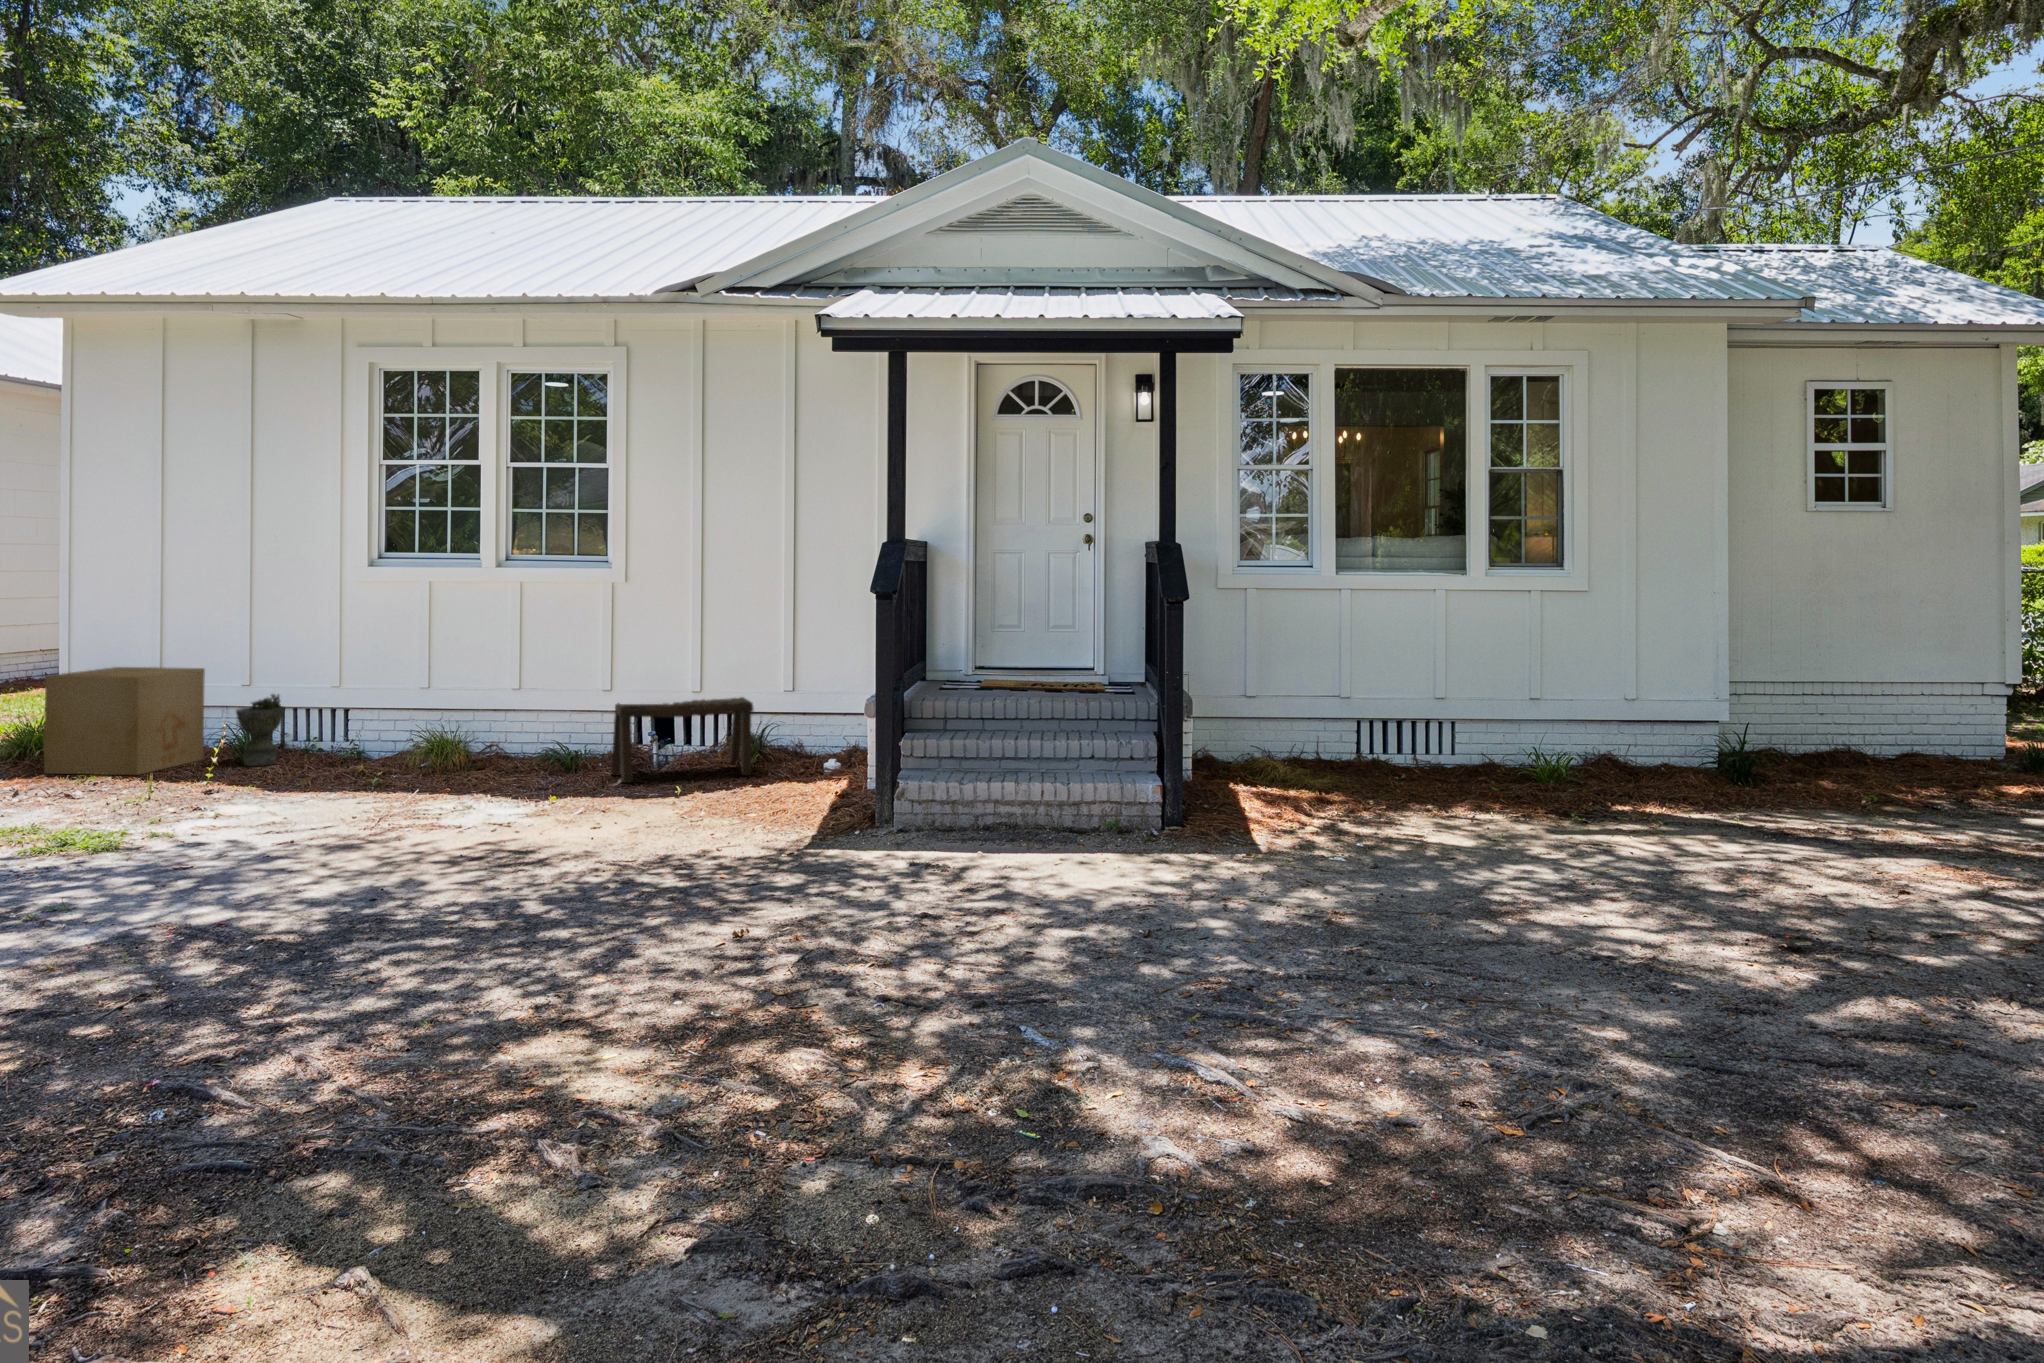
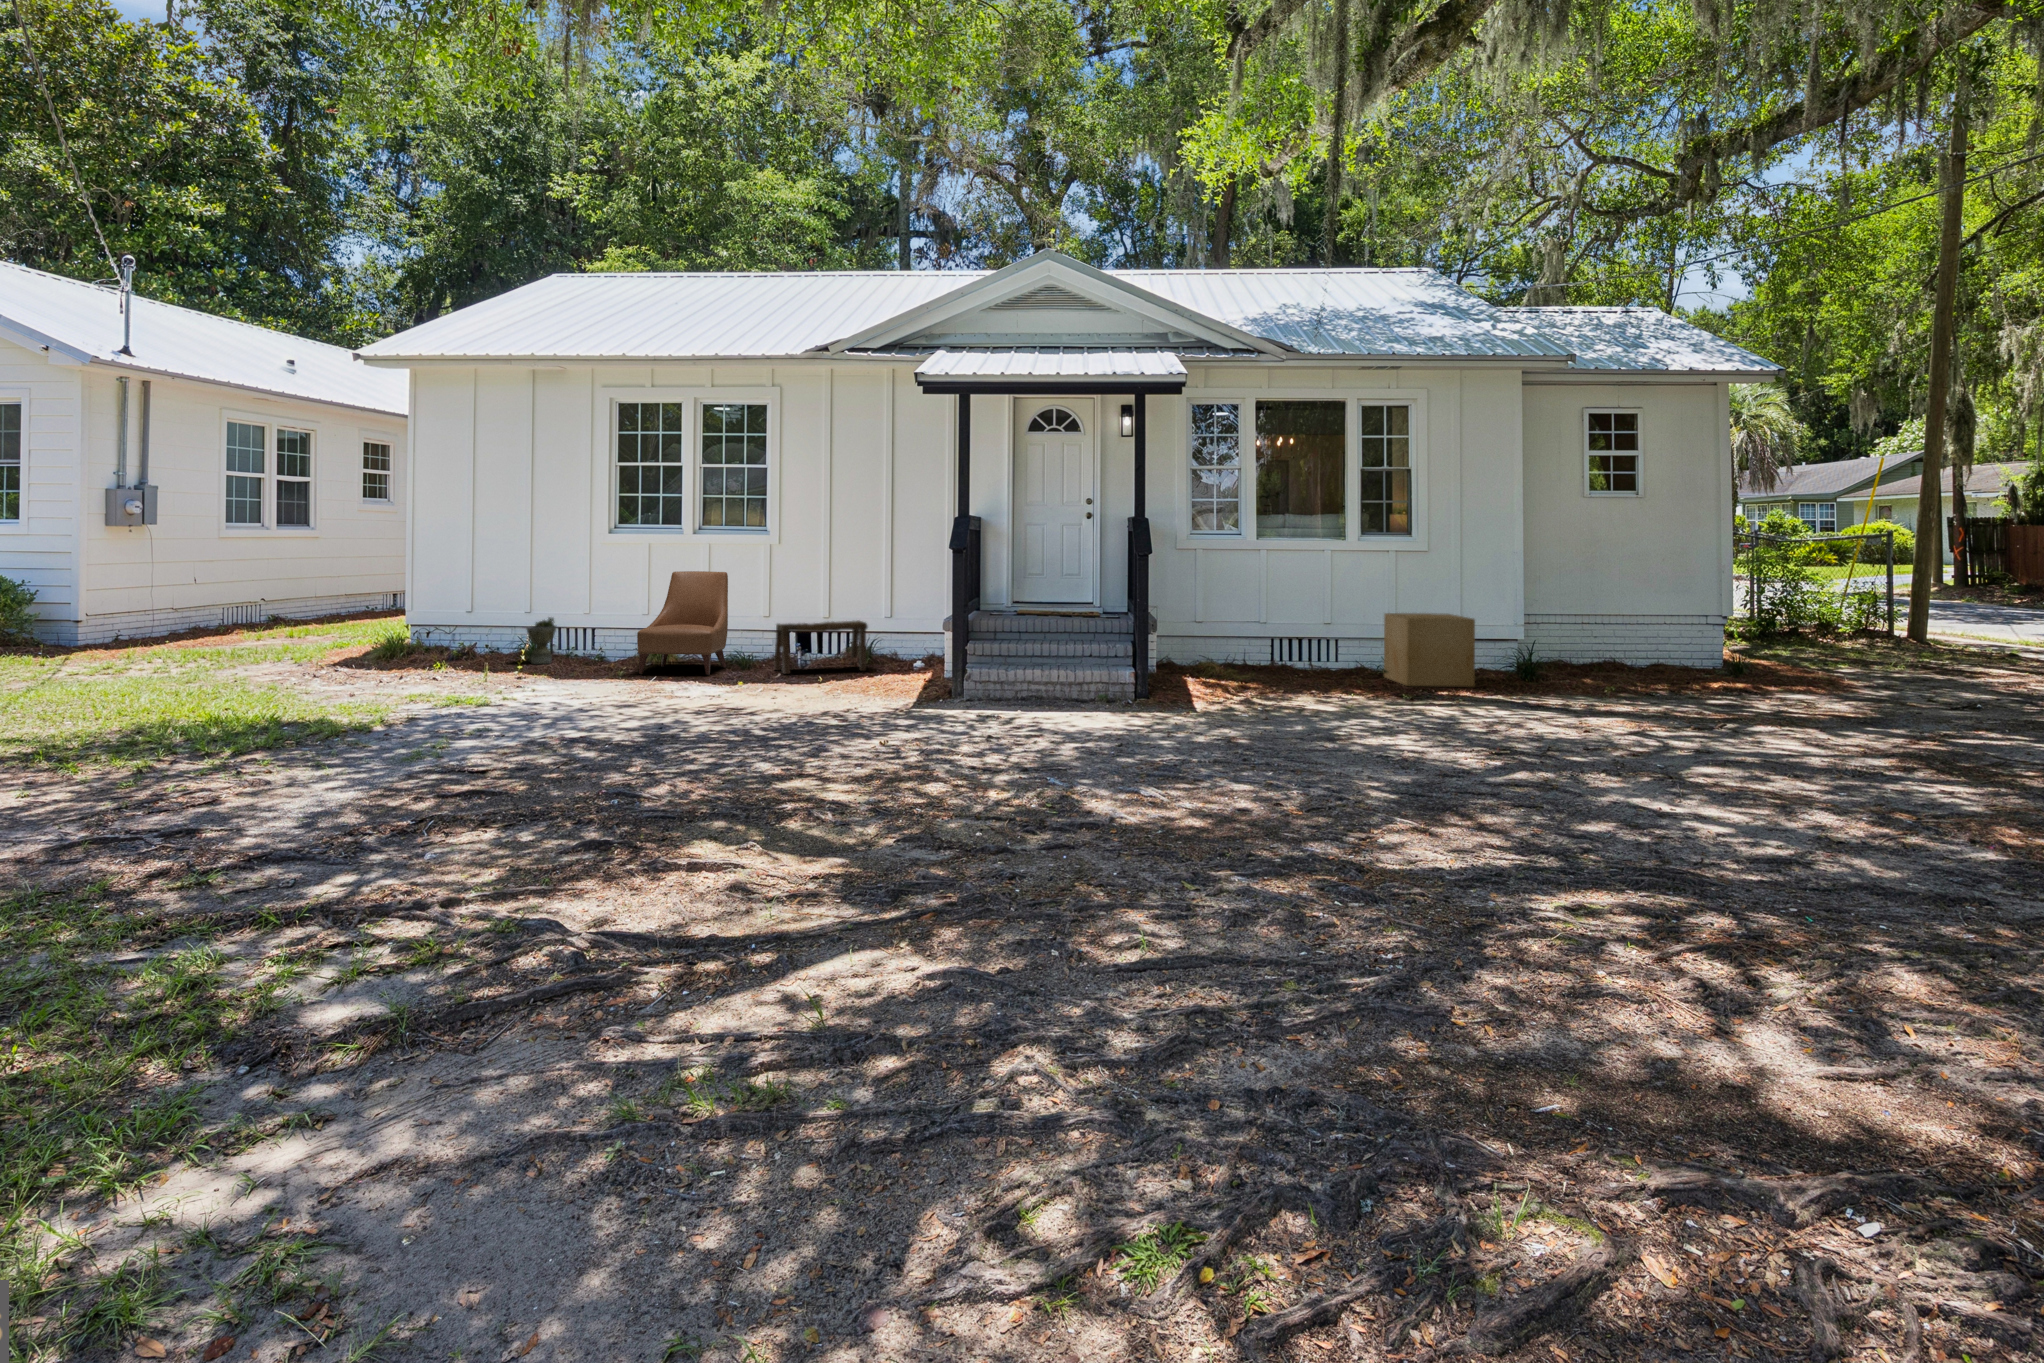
chair: none [395,624,545,786] -> present [637,571,728,675]
cardboard box: present [44,667,205,775] -> present [1384,613,1475,687]

